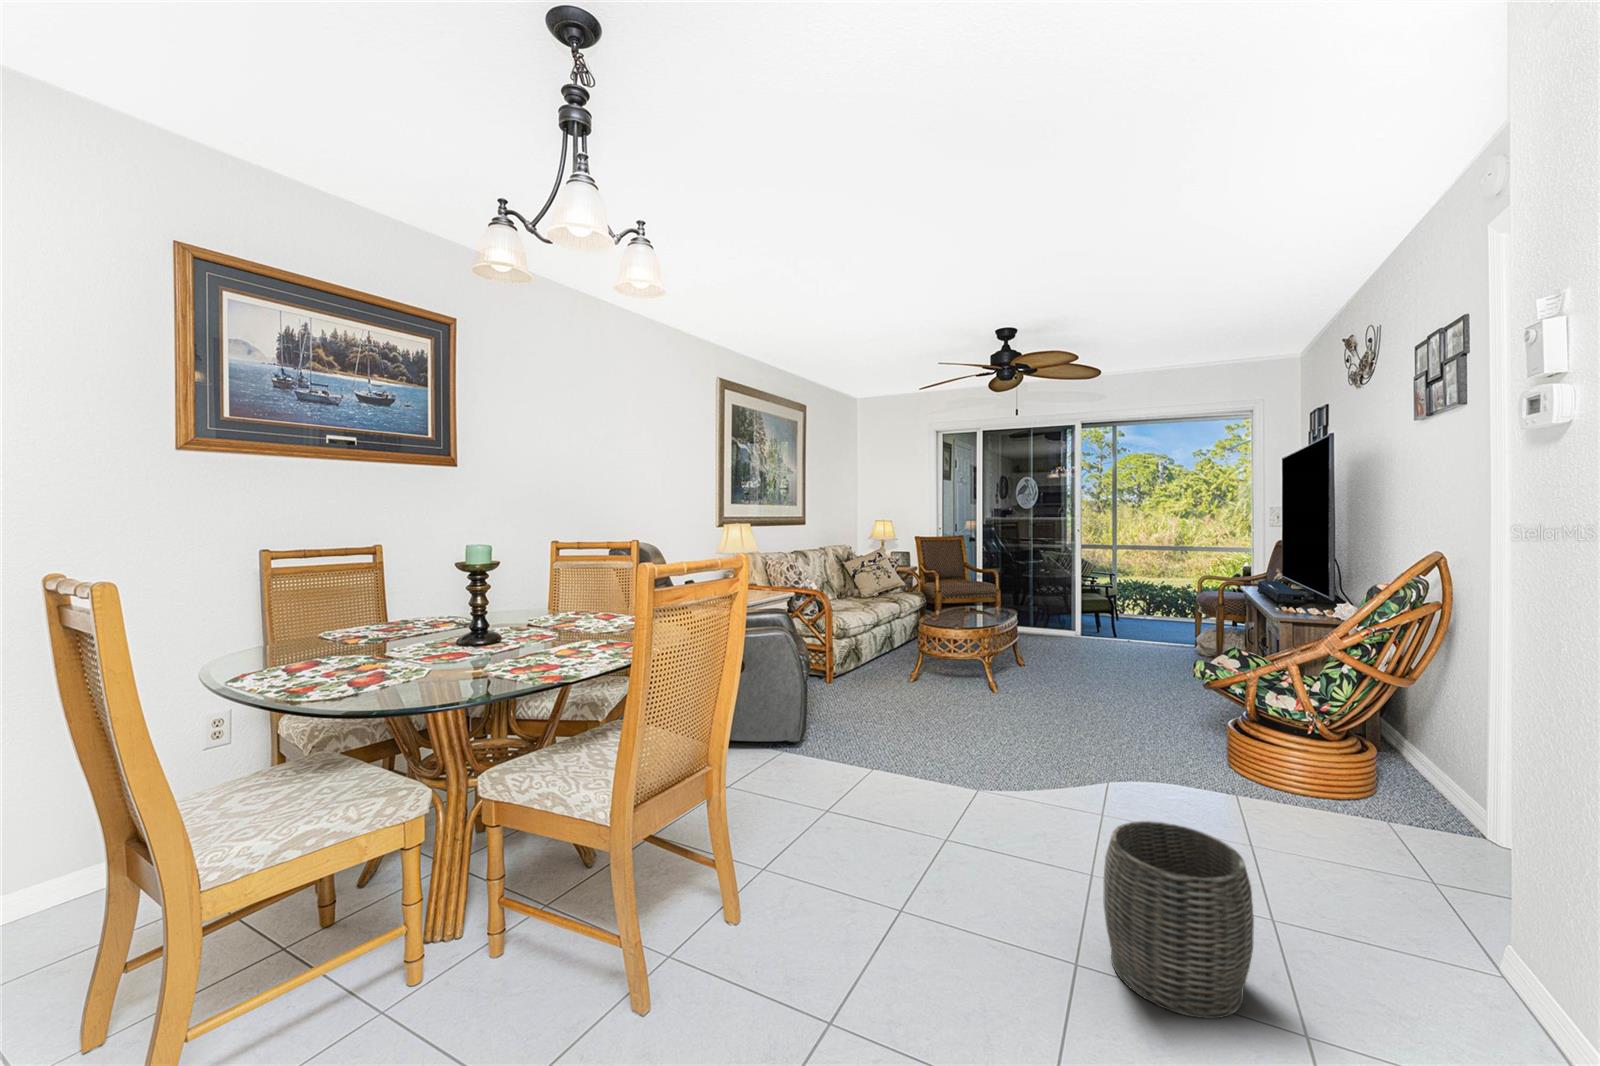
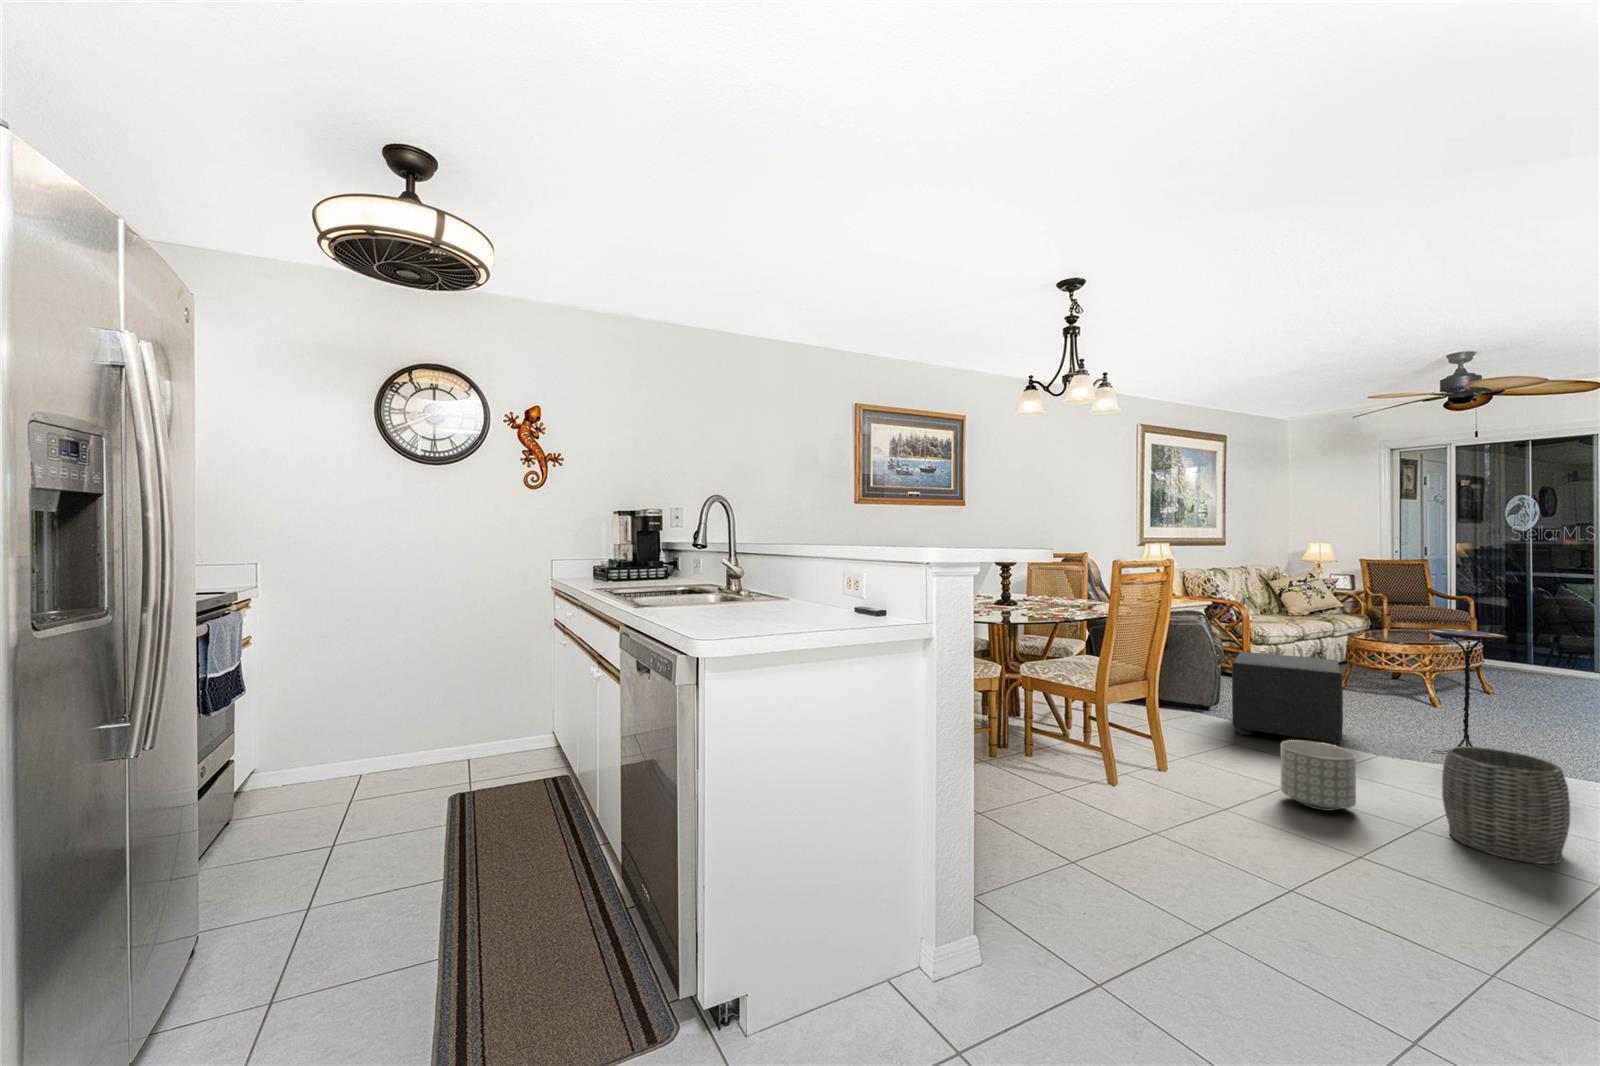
side table: none [1014,621,1083,776] -> present [1429,628,1508,752]
ottoman: none [824,666,942,789] -> present [1232,652,1343,746]
planter: none [904,840,1002,972] -> present [1280,740,1356,811]

